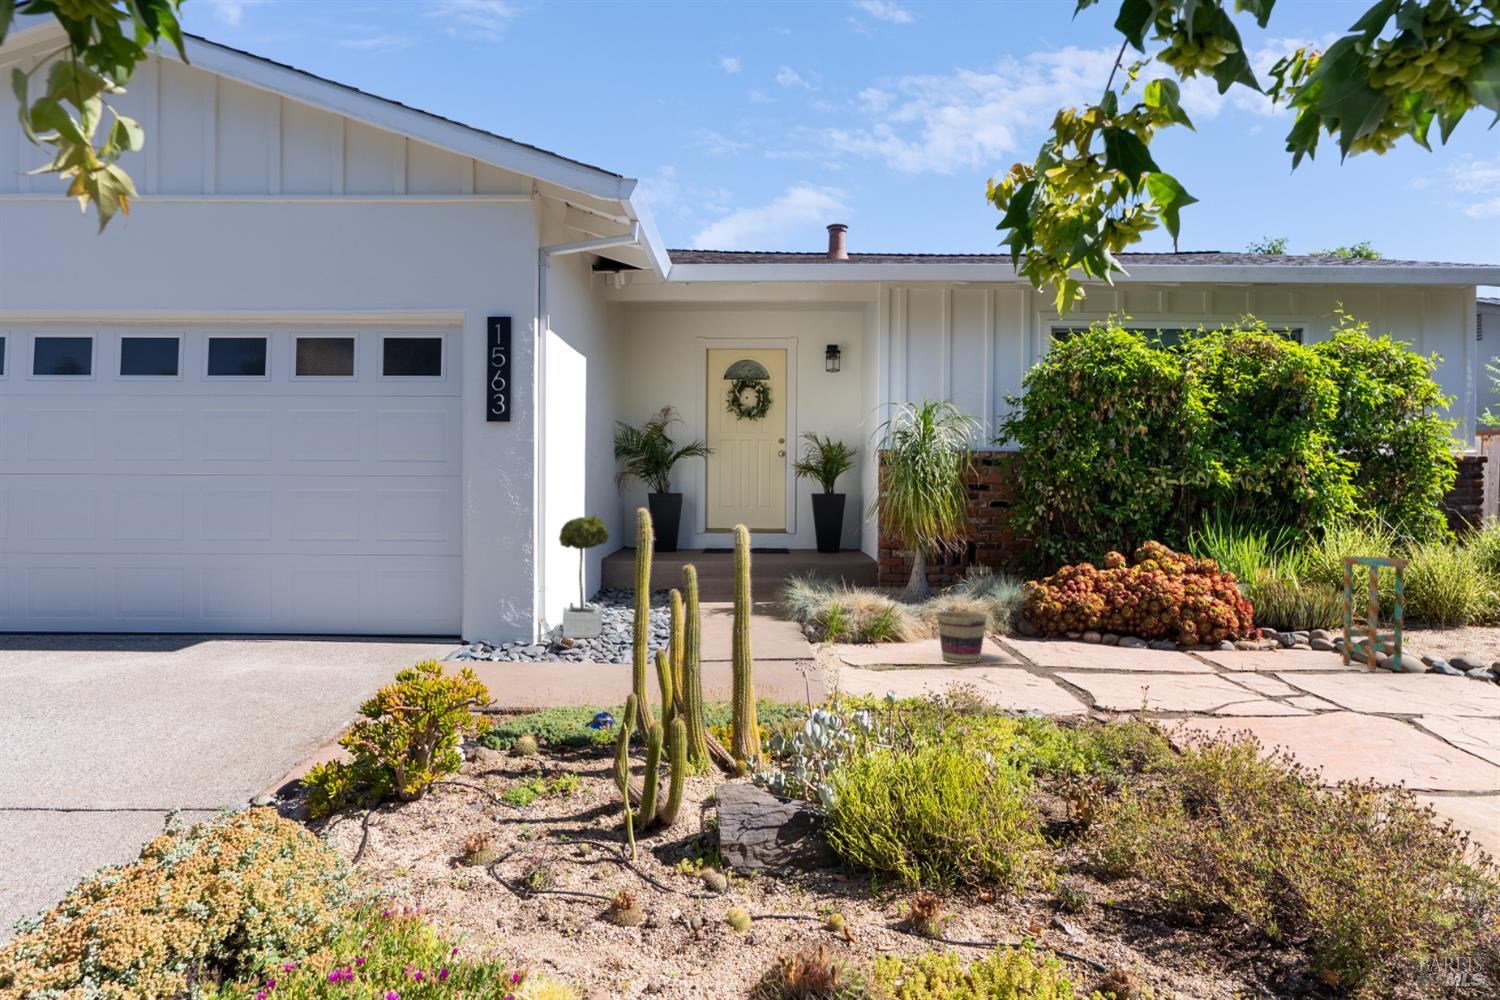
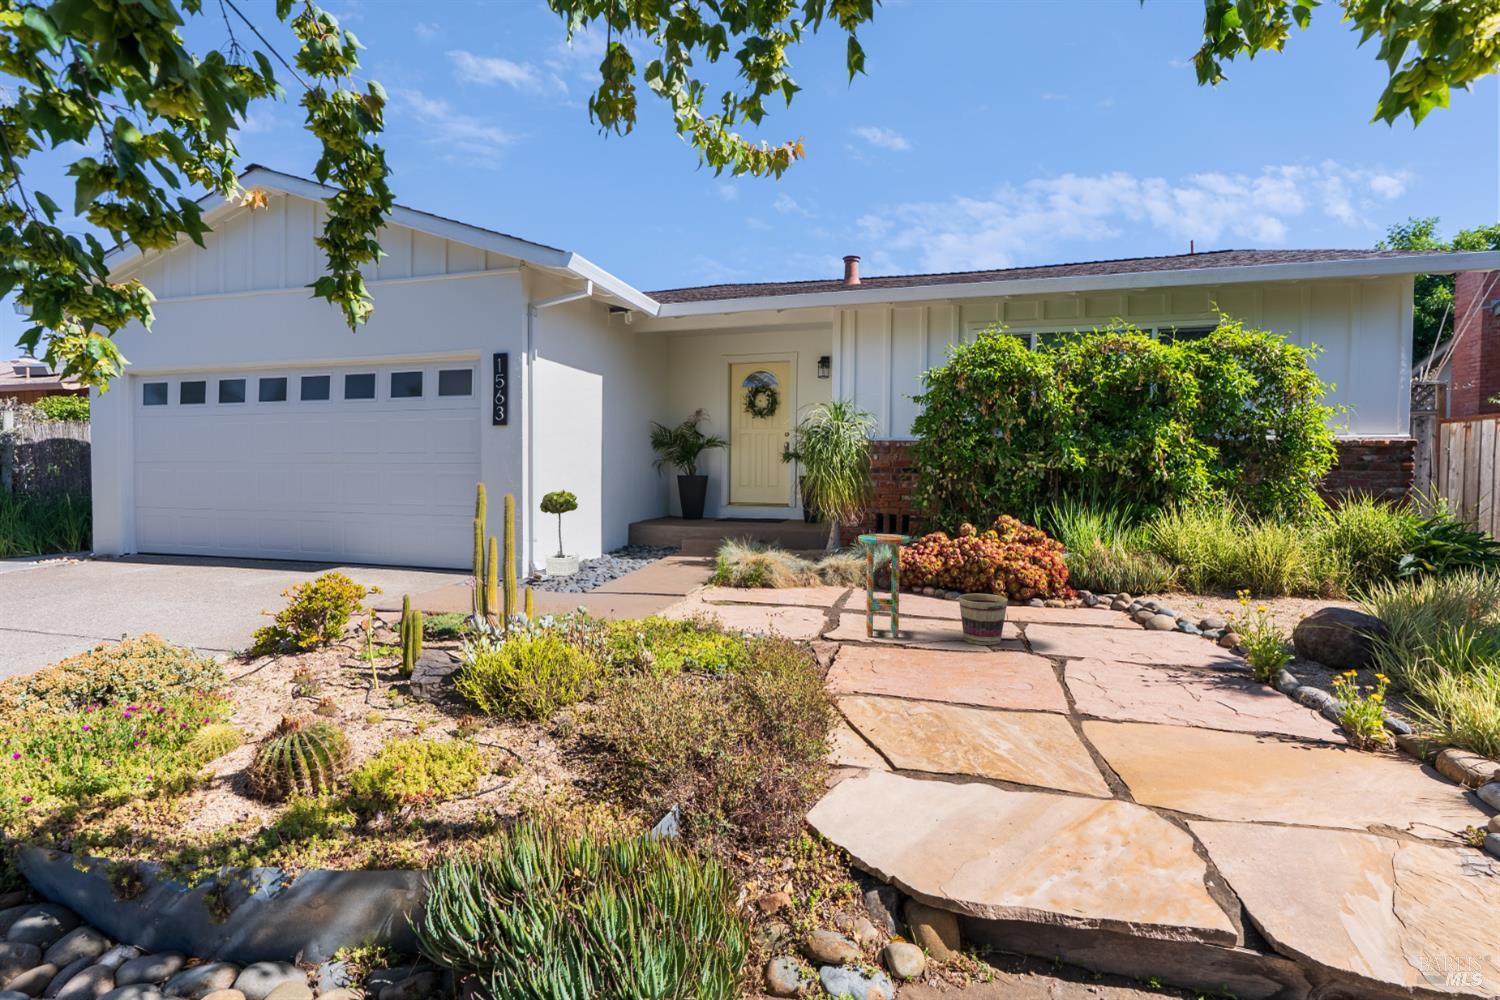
side table: present [1341,556,1409,672] -> present [858,534,909,638]
basket: present [937,611,987,663] -> present [959,594,1008,645]

